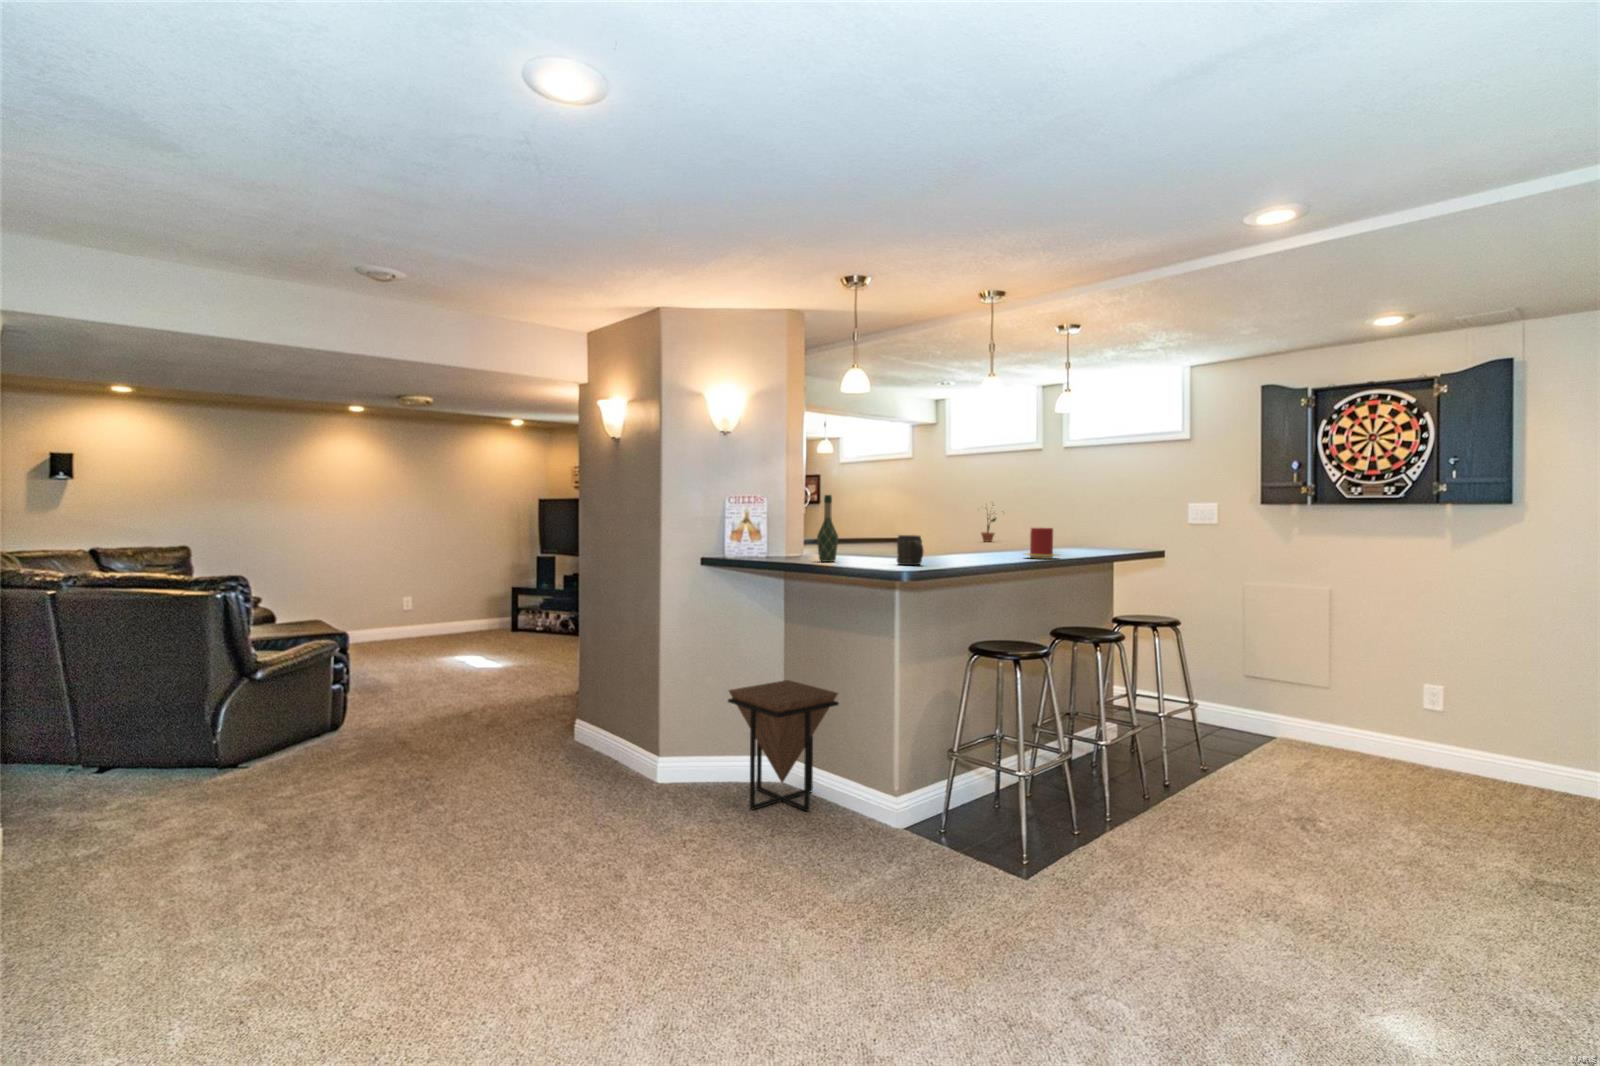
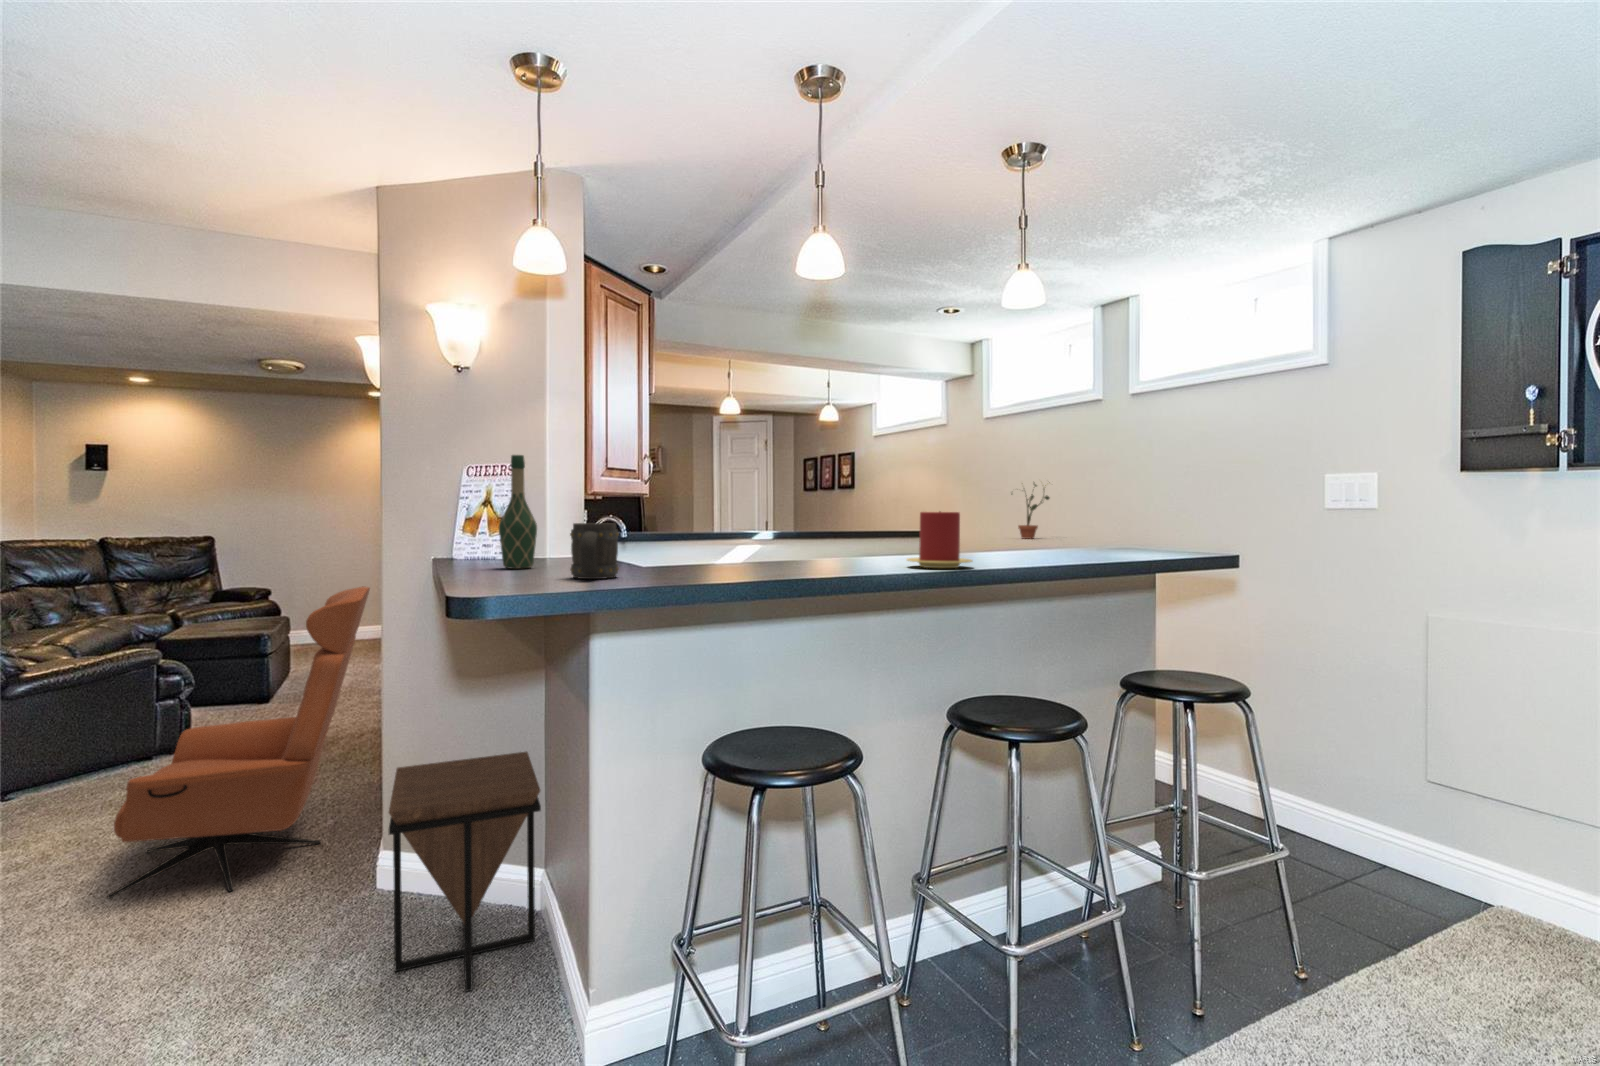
lounge chair: none [461,581,635,803] -> present [107,586,370,898]

